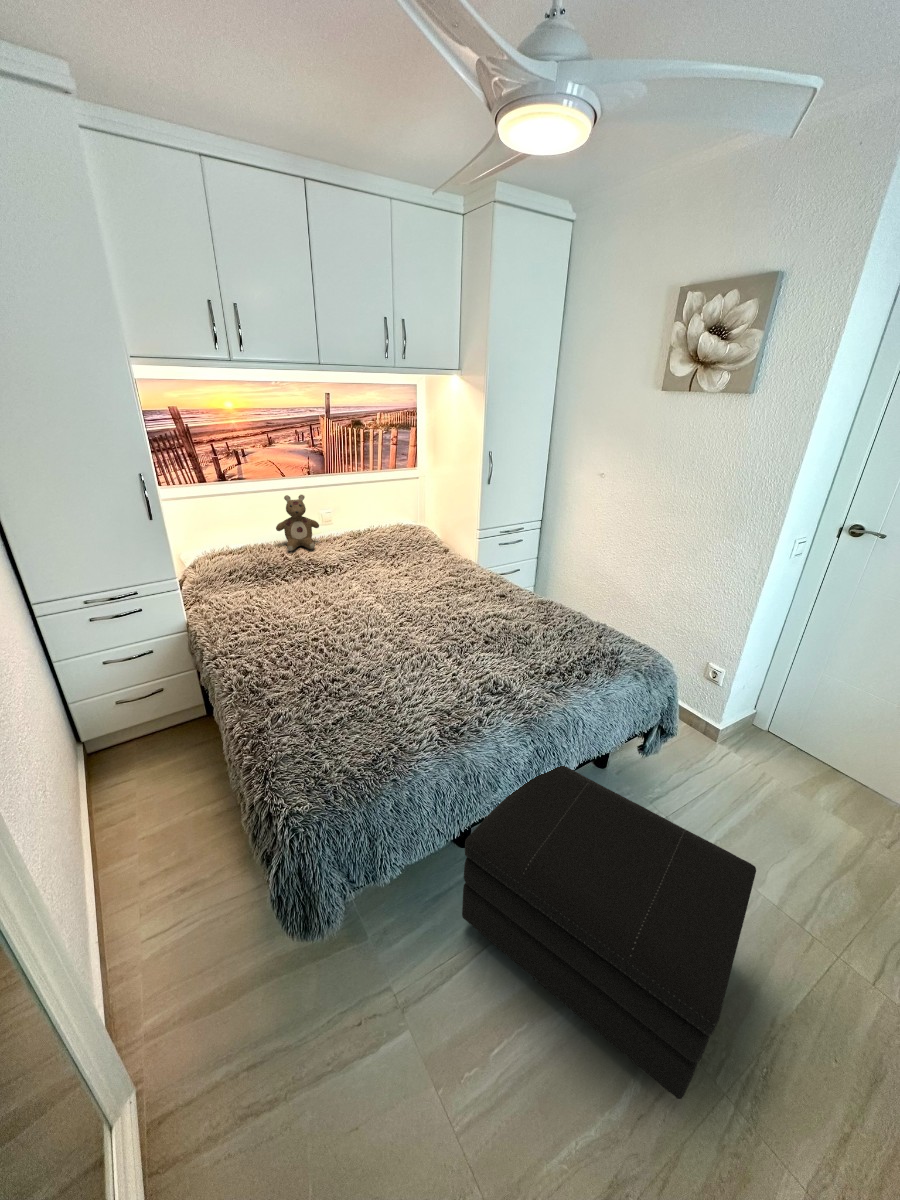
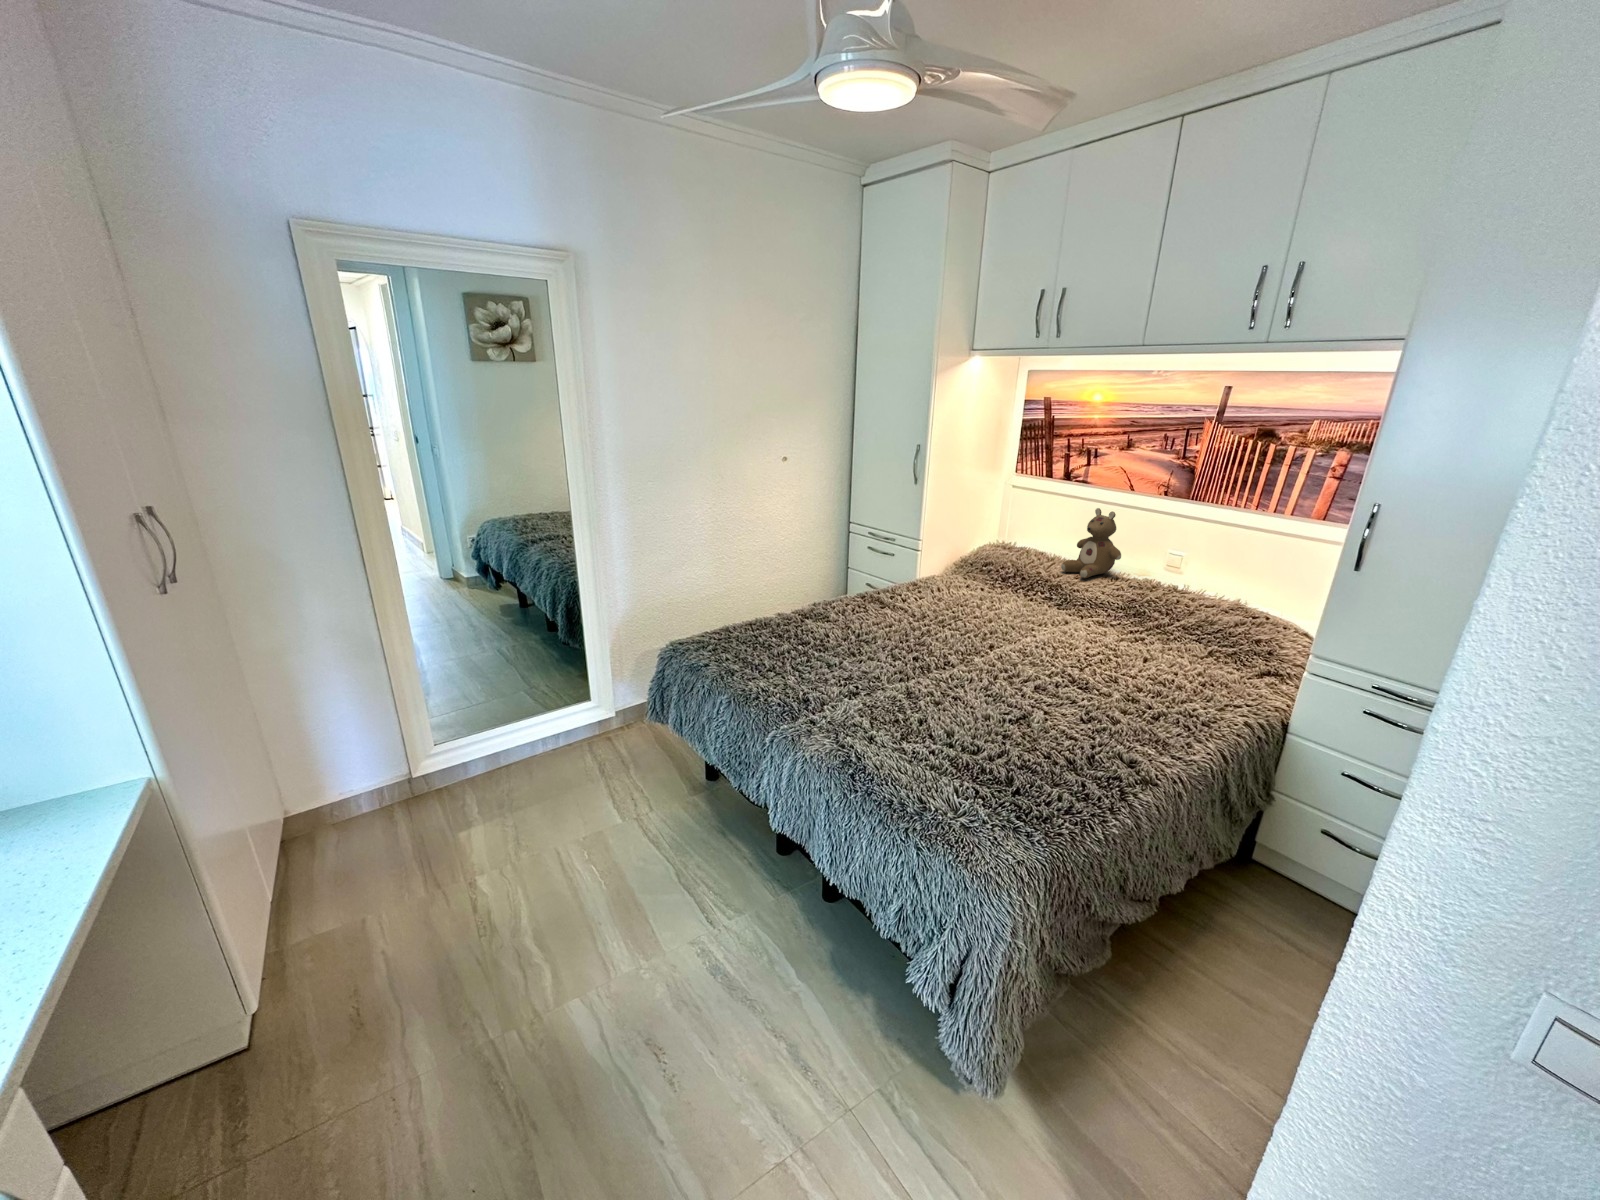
footstool: present [462,765,756,1099] -> none [493,747,804,1074]

